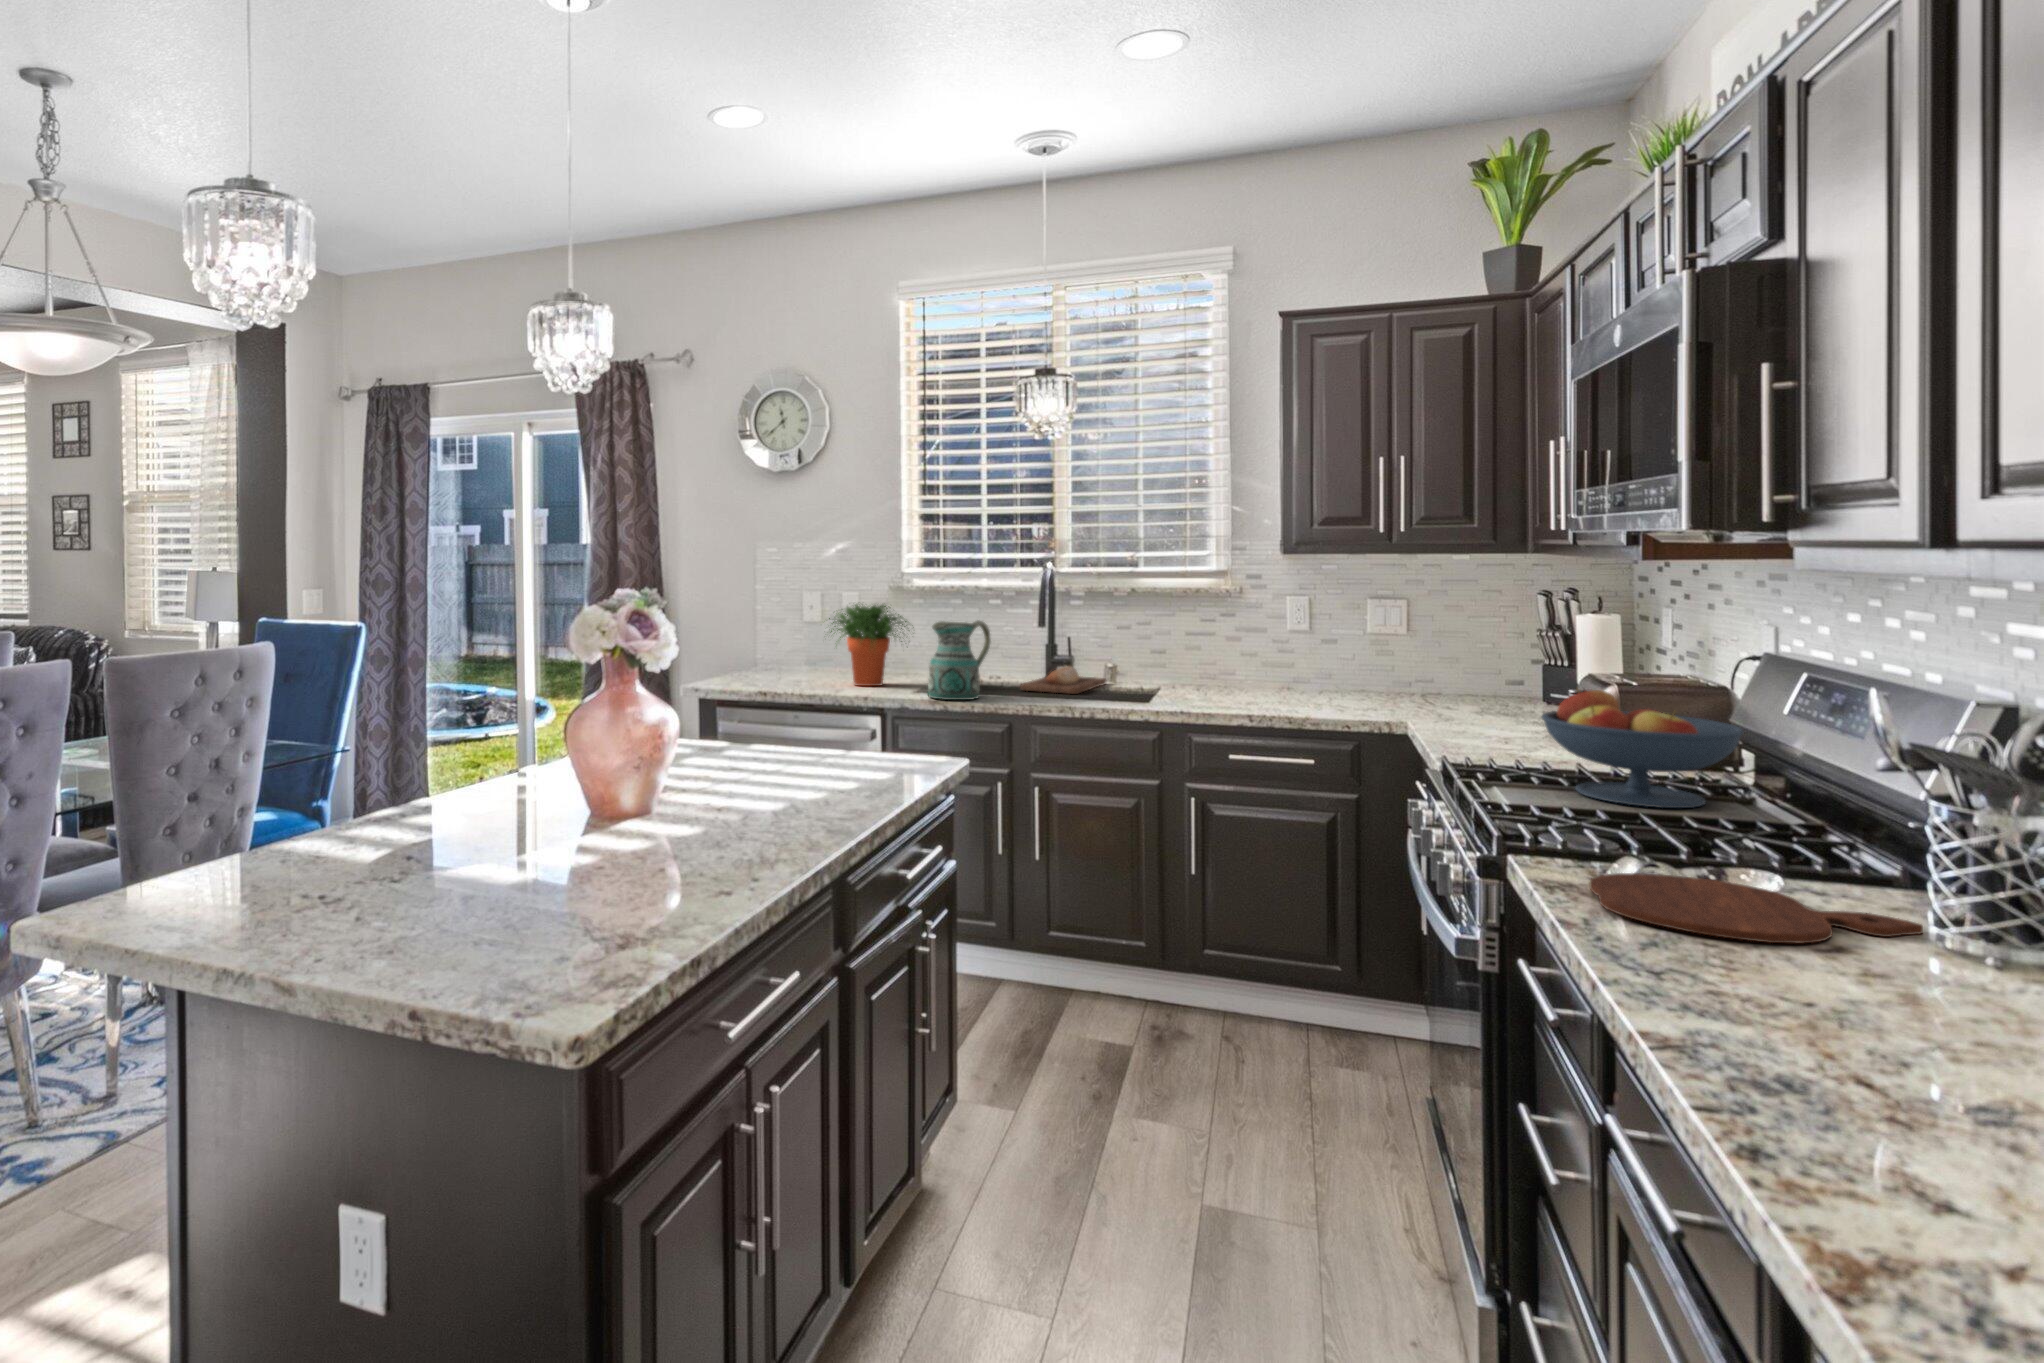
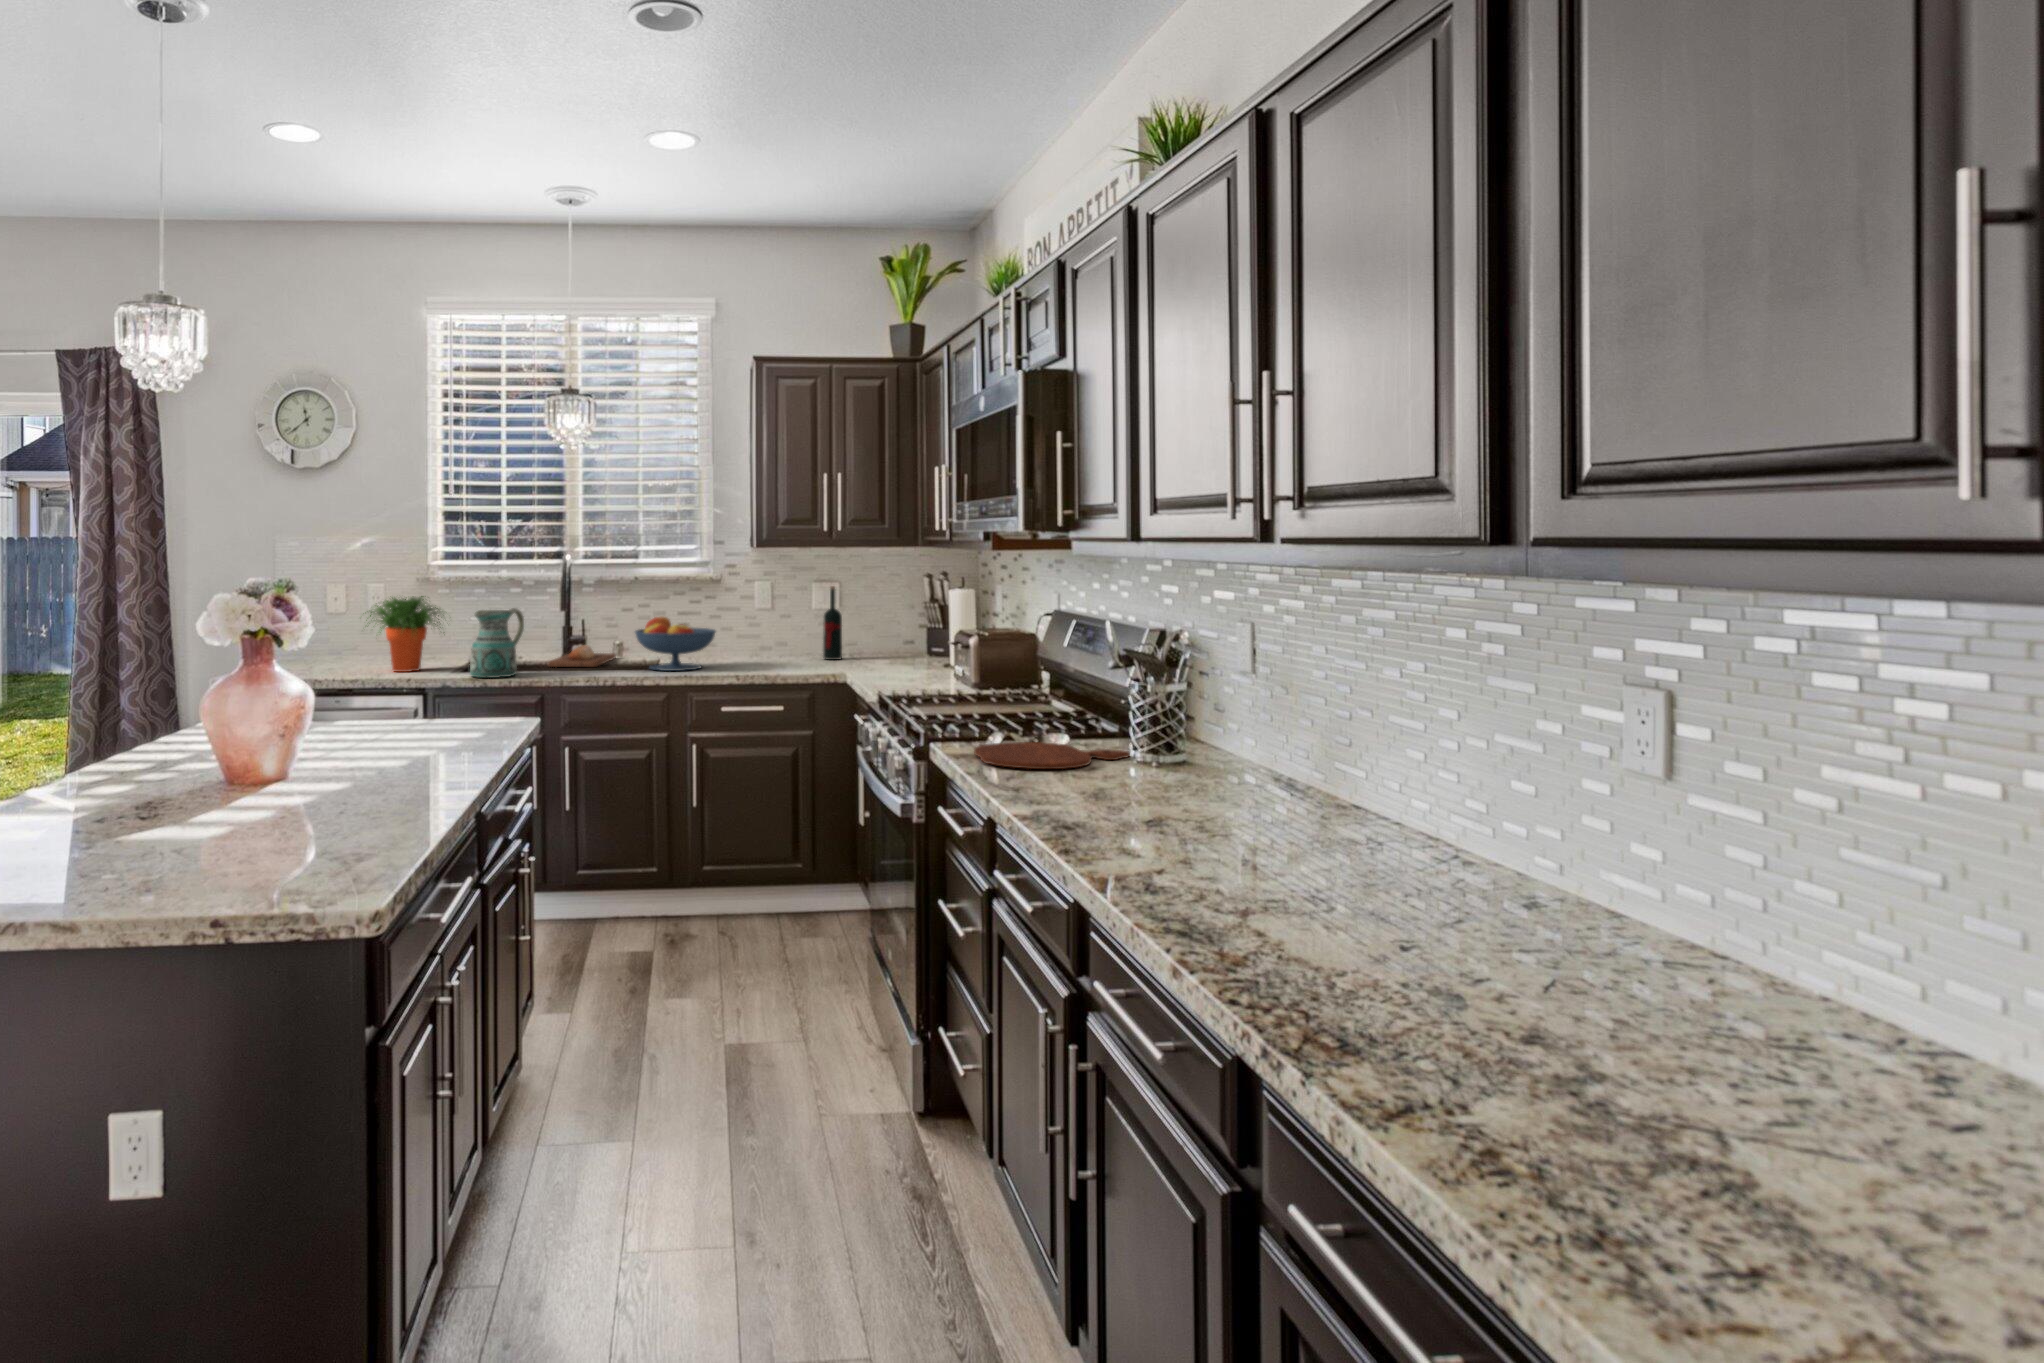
wine bottle: none [1381,605,1410,704] -> present [823,586,842,660]
fruit bowl: present [1542,690,1744,808] -> present [635,617,716,671]

